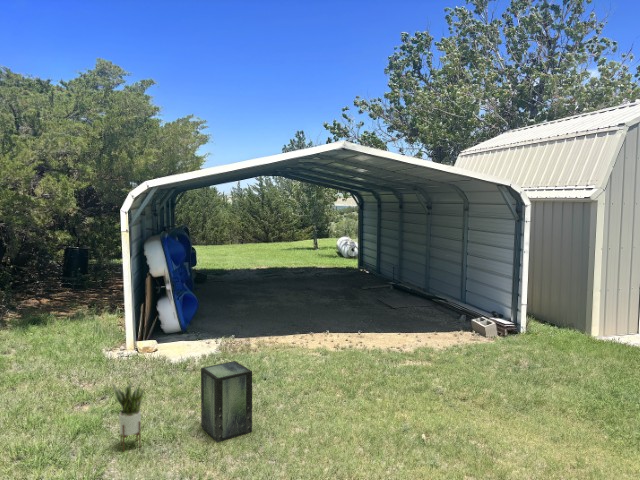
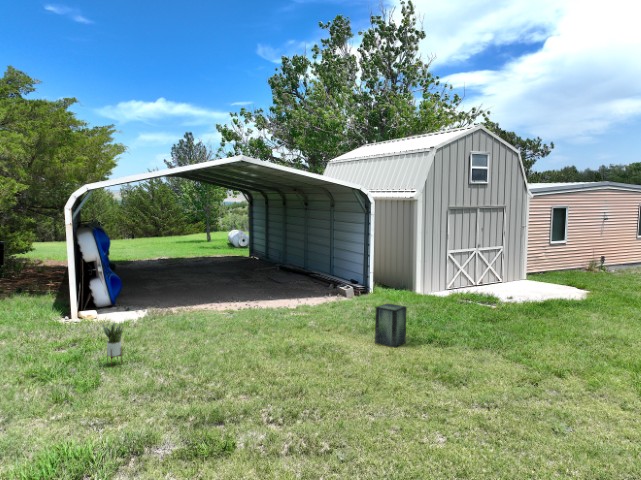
storage box: present [201,361,252,443] -> present [375,304,407,348]

